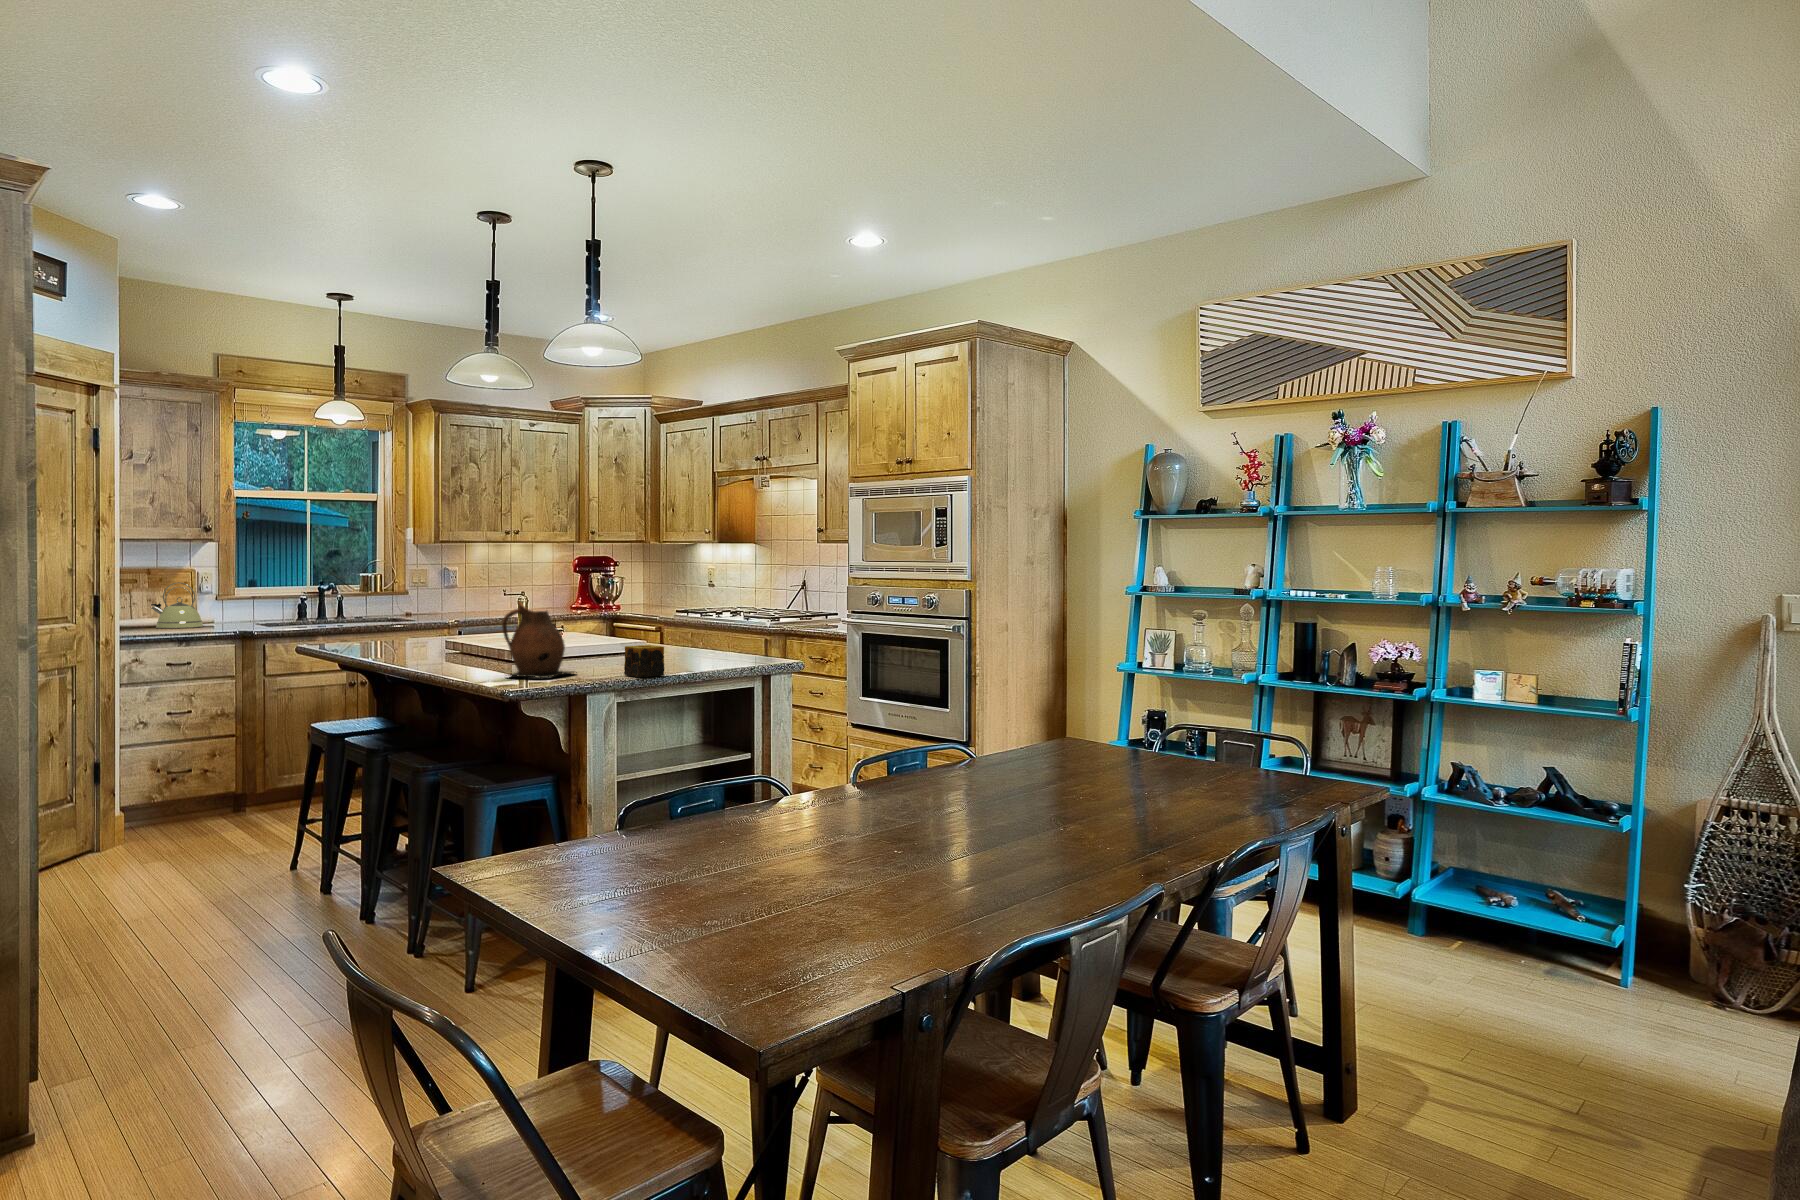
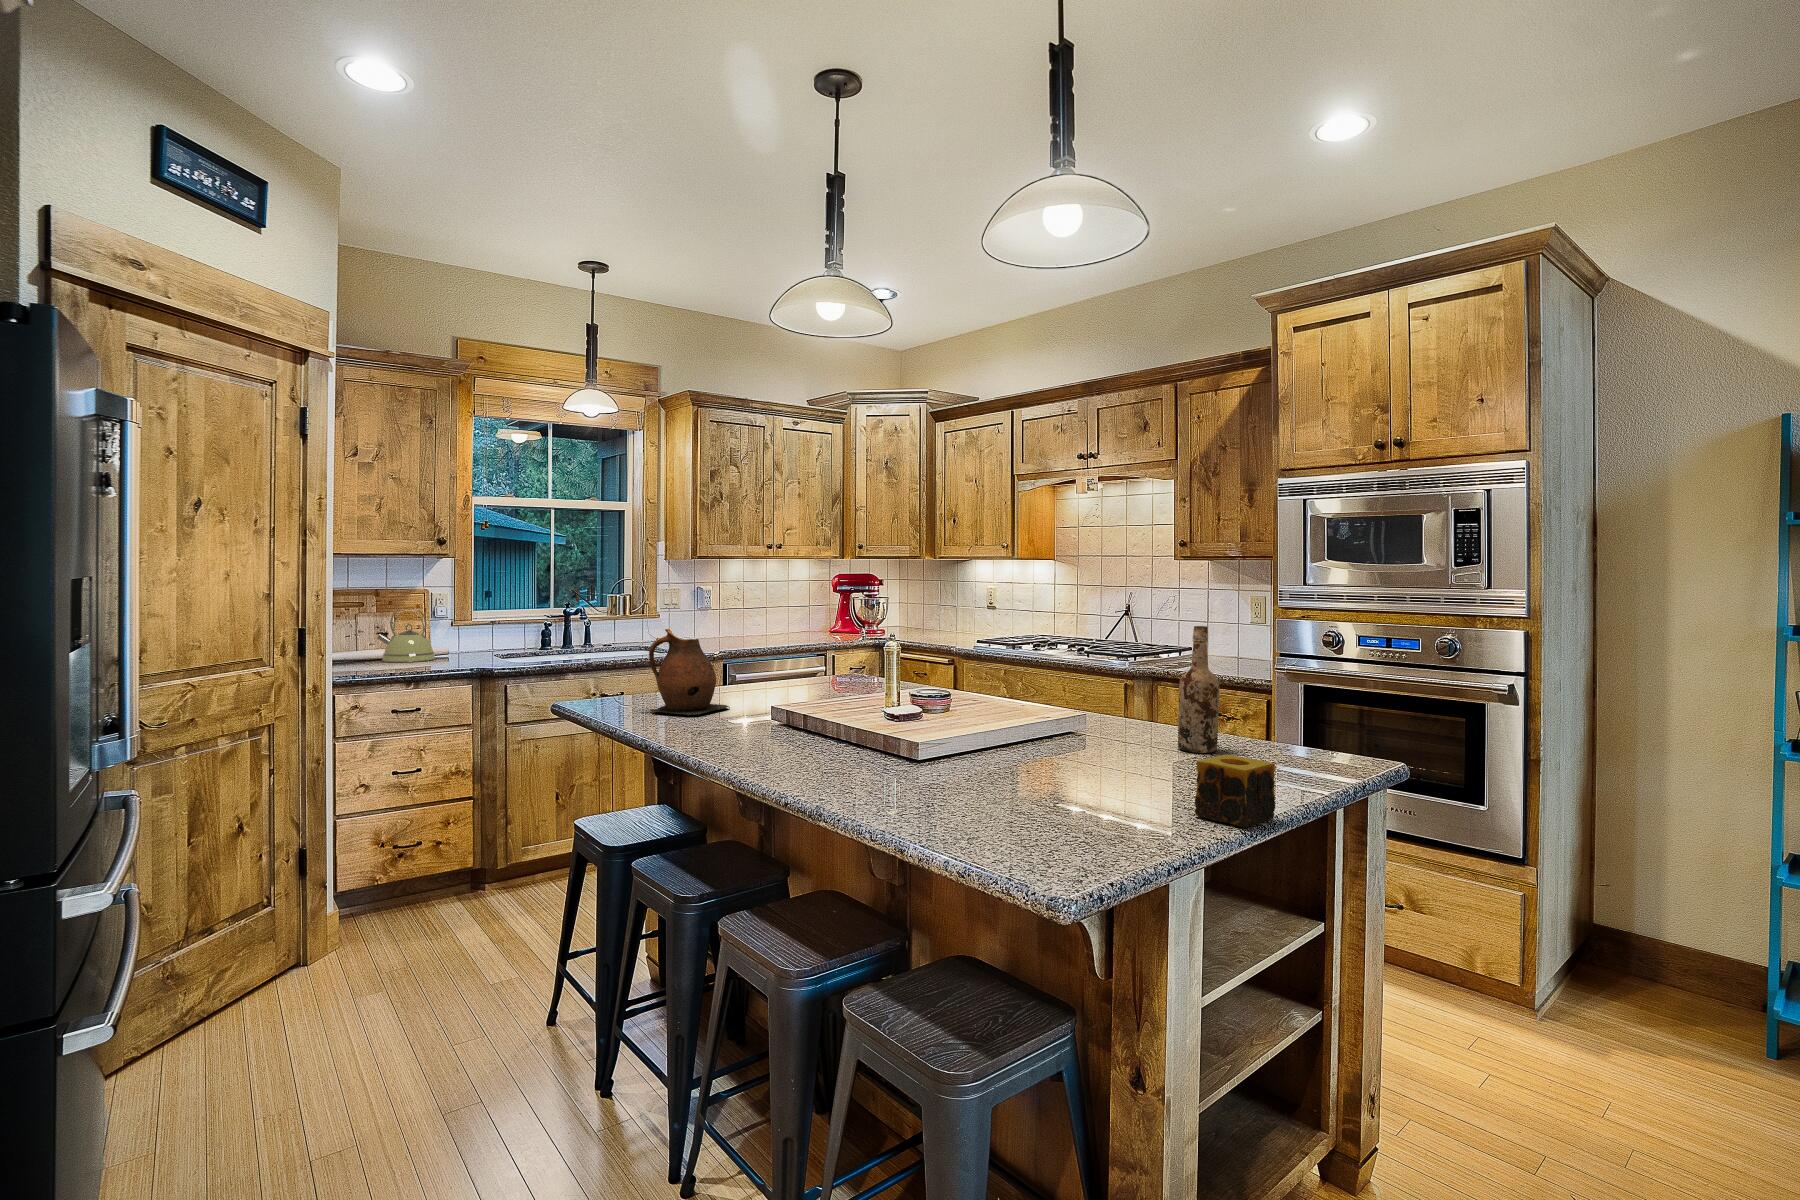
wine bottle: none [688,583,712,659] -> present [1178,626,1220,753]
ceramic pitcher: present [502,602,577,678] -> present [649,629,730,716]

